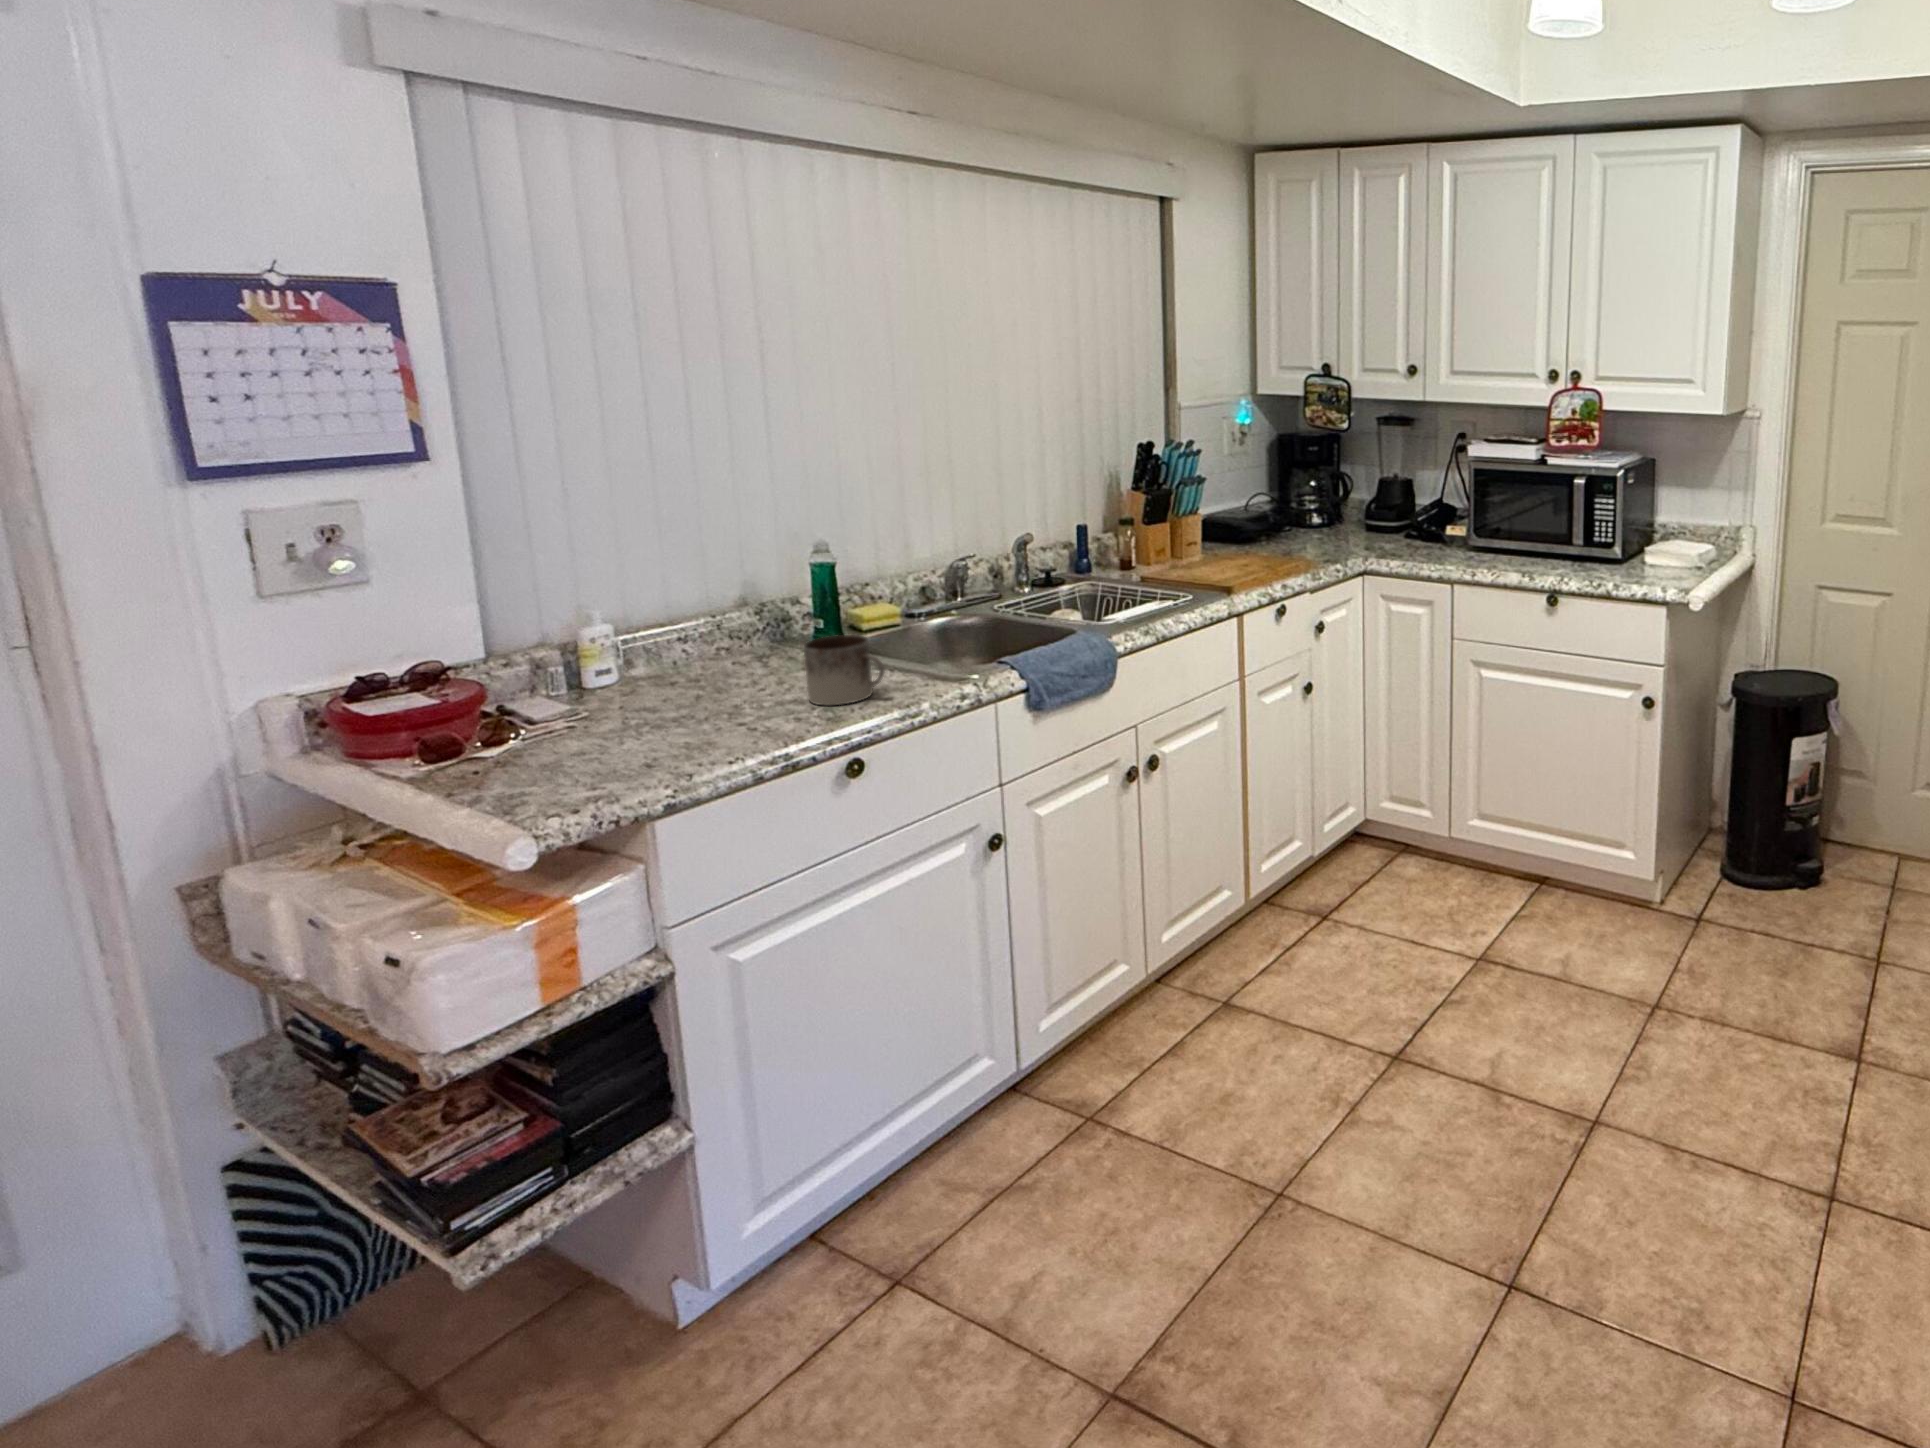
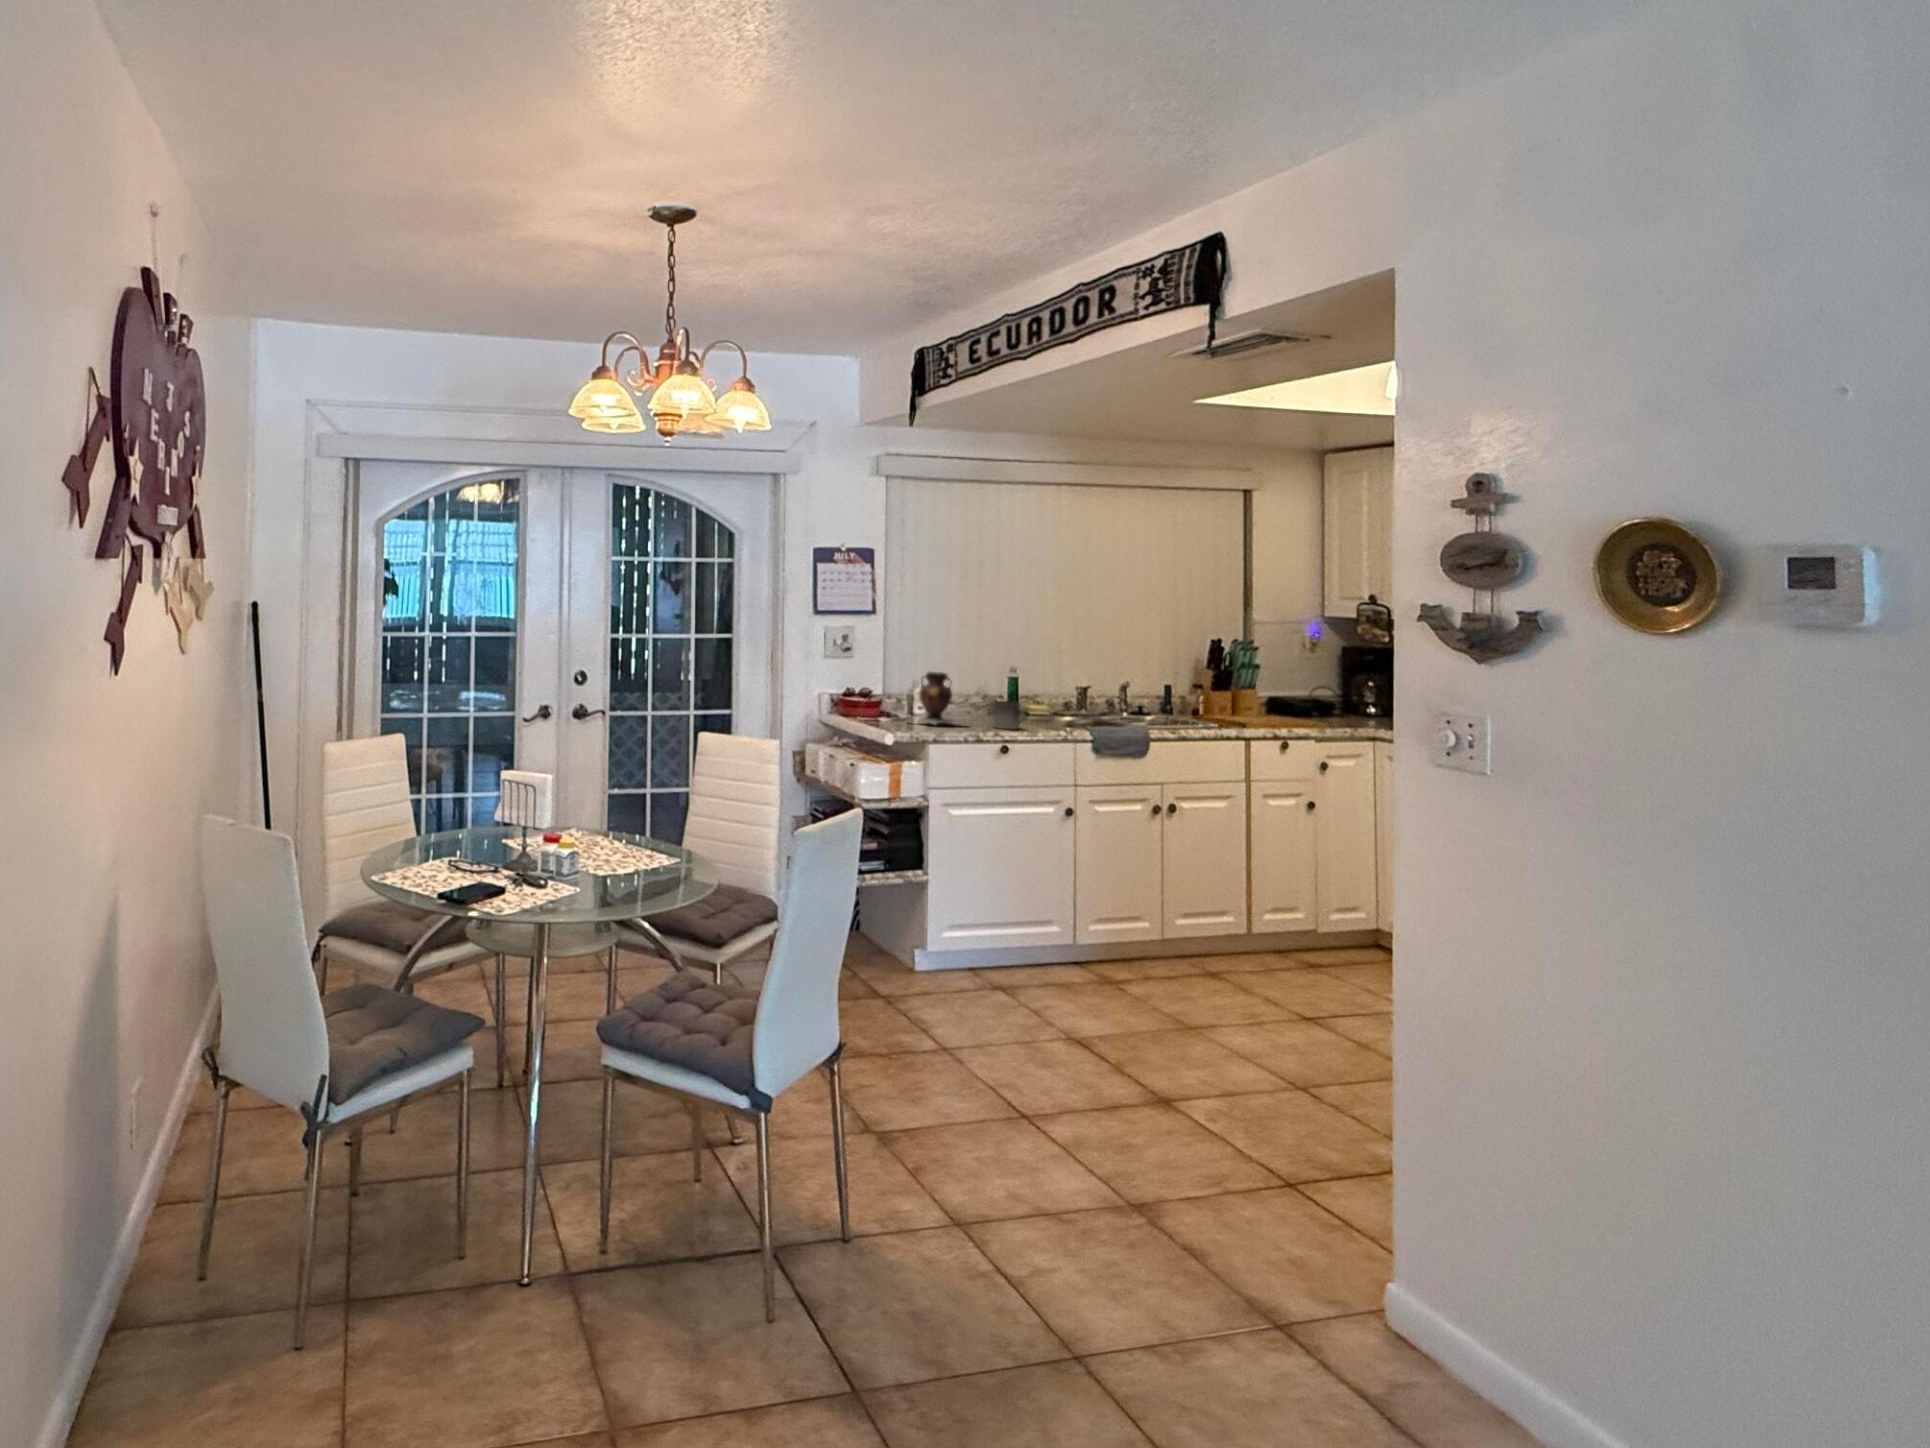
vase: none [563,603,756,740] -> present [919,672,969,724]

